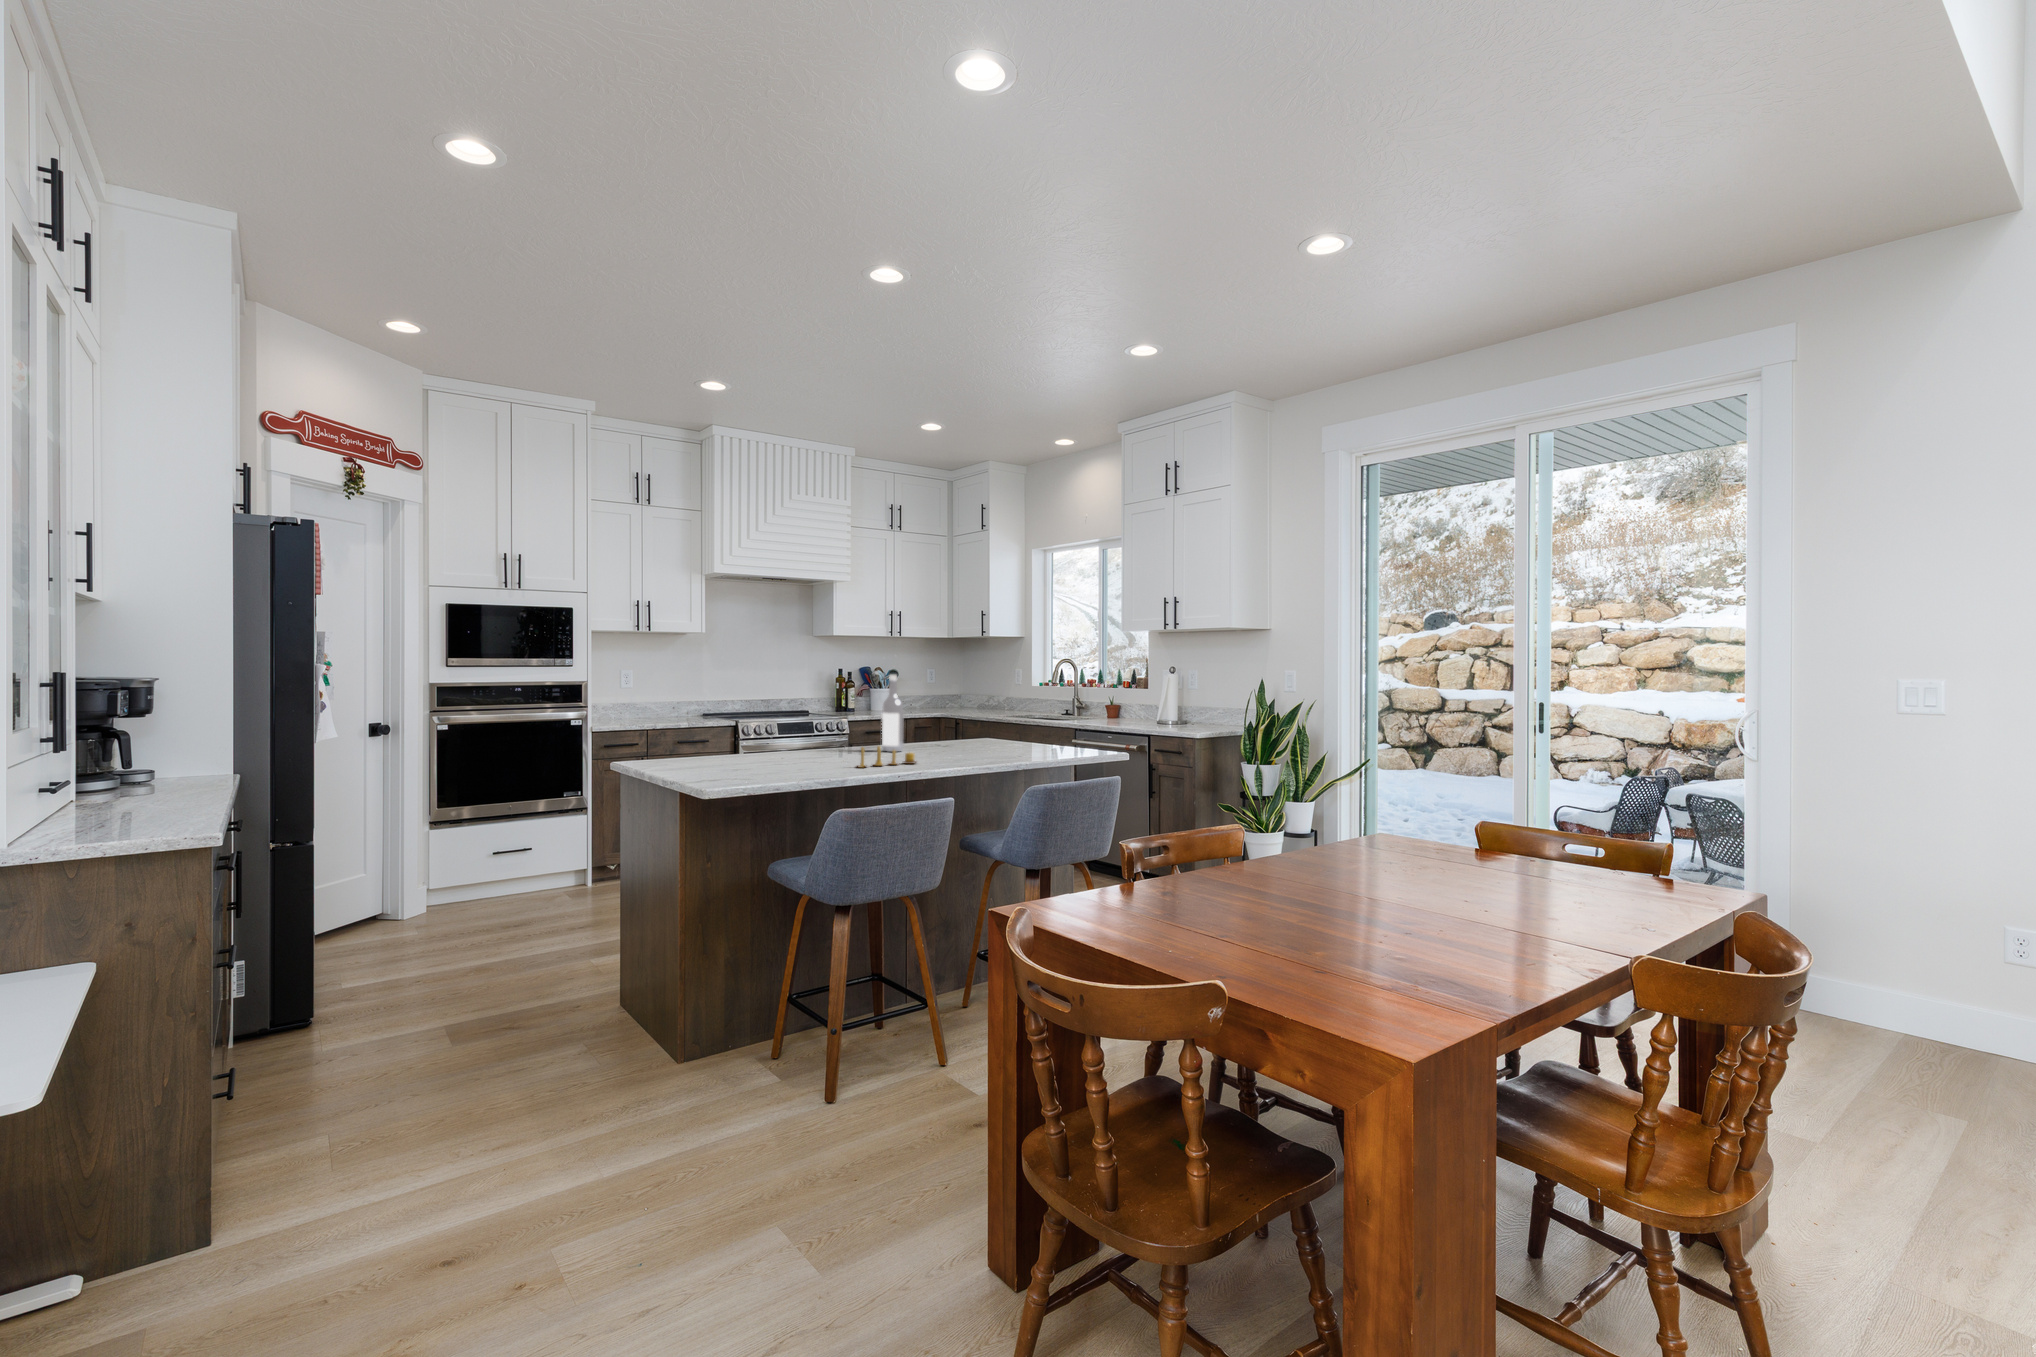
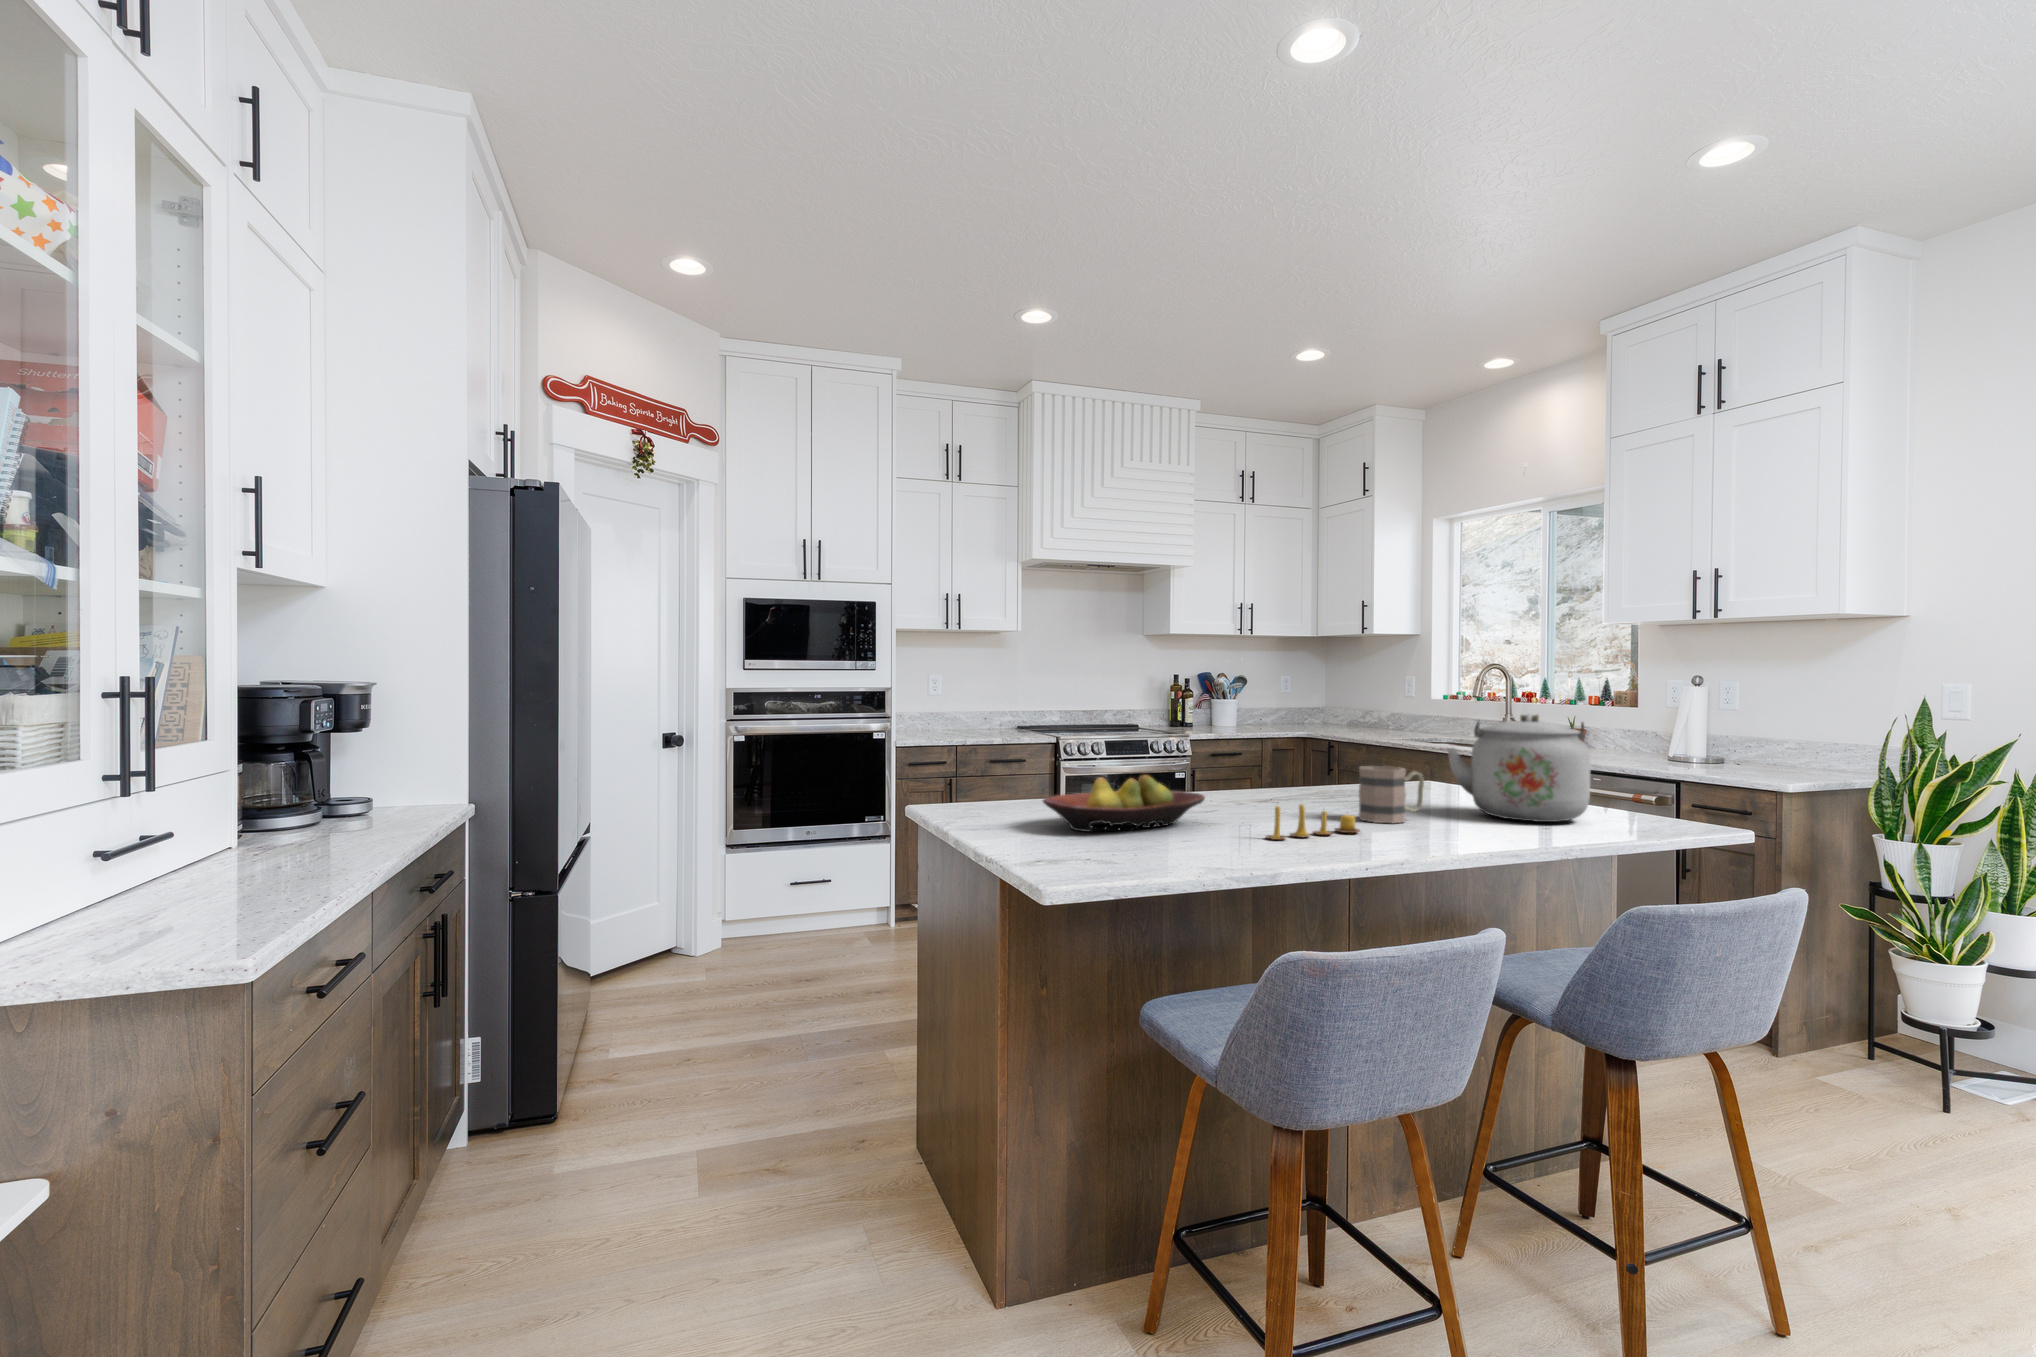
wine bottle: present [882,675,904,752] -> none [1279,687,1311,802]
kettle: none [984,689,1067,755] -> present [1447,714,1590,822]
mug: none [925,724,965,759] -> present [1359,766,1424,823]
fruit bowl: none [710,732,822,768] -> present [1043,775,1205,832]

